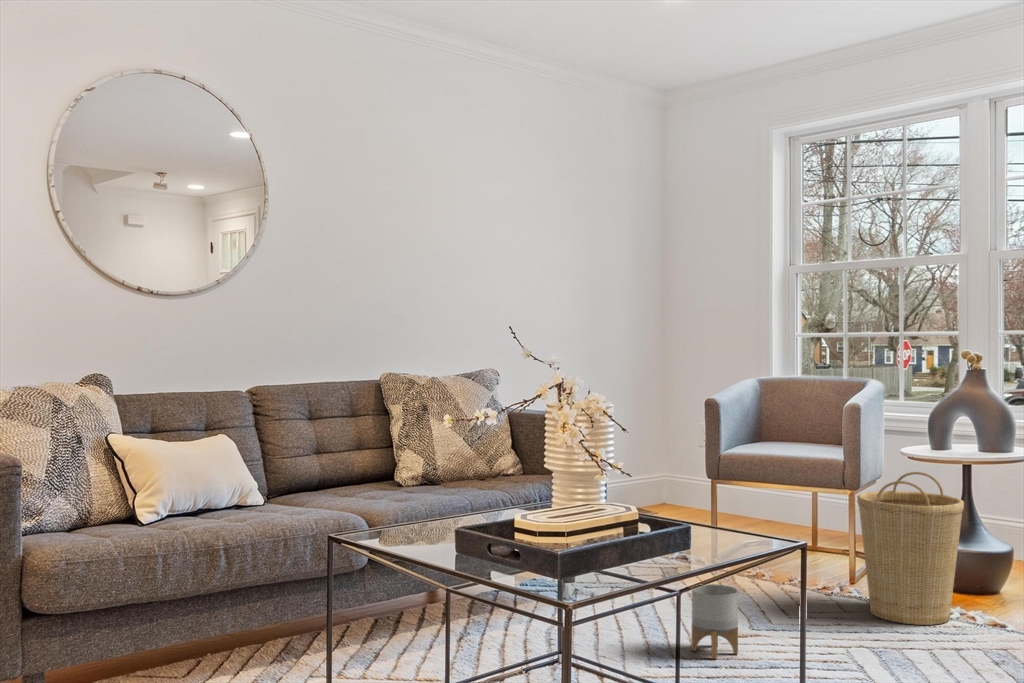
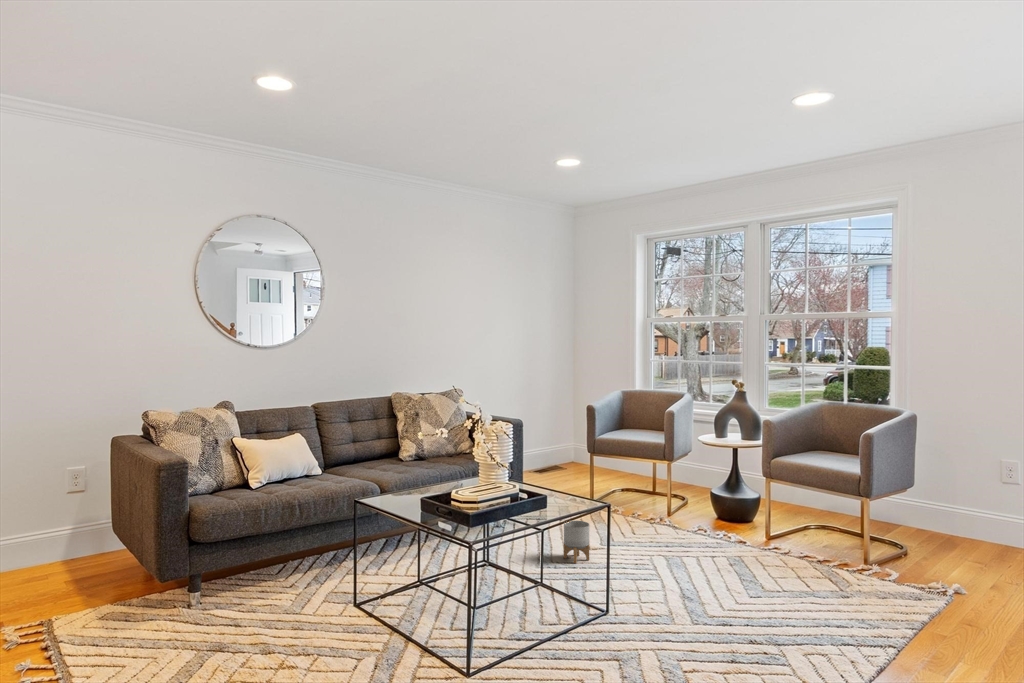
basket: present [857,472,964,625] -> none [666,453,725,542]

